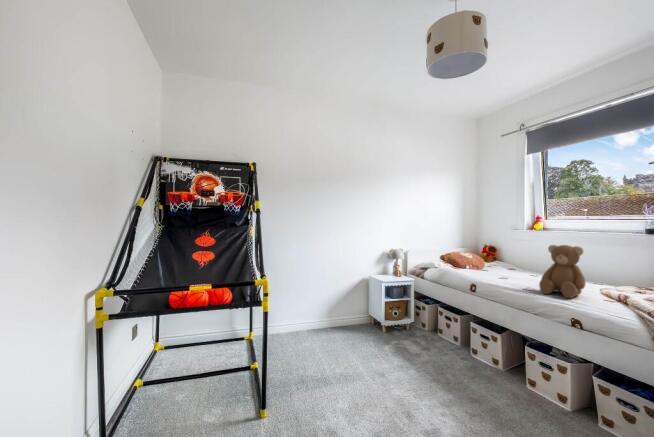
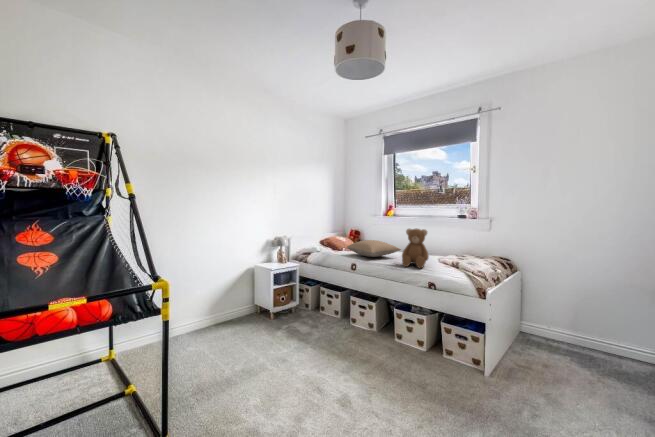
pillow: none [470,258,546,278] -> present [348,240,401,257]

